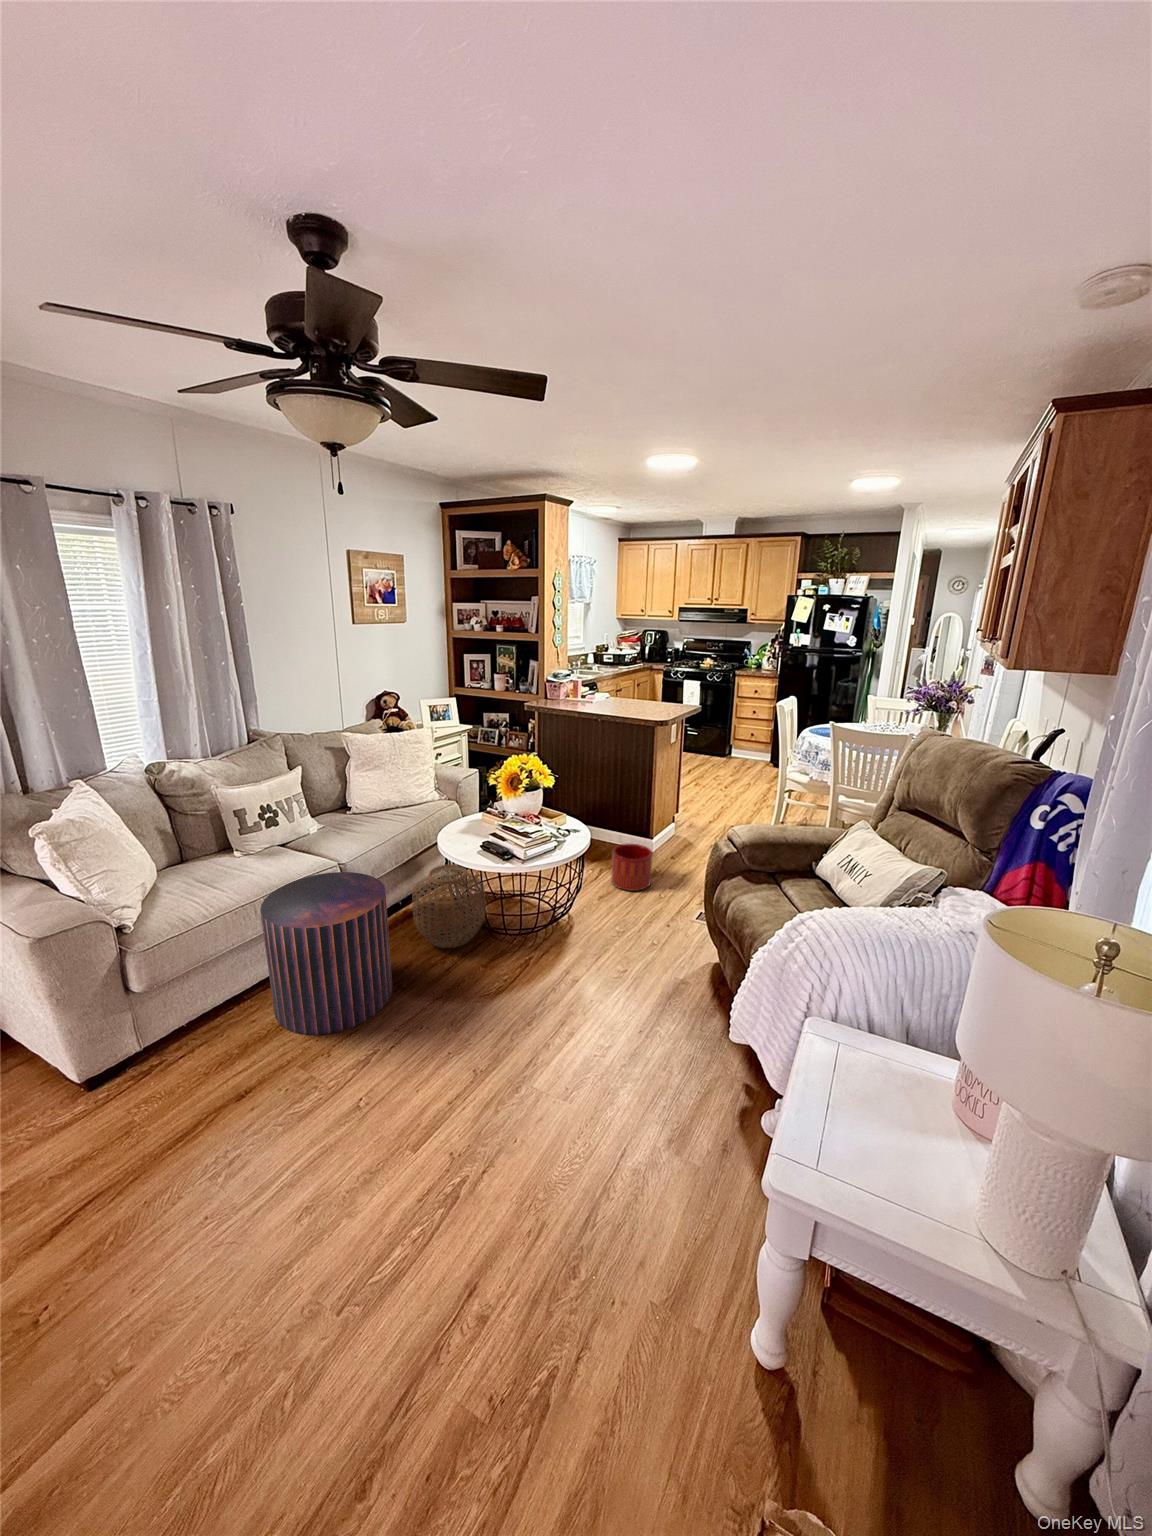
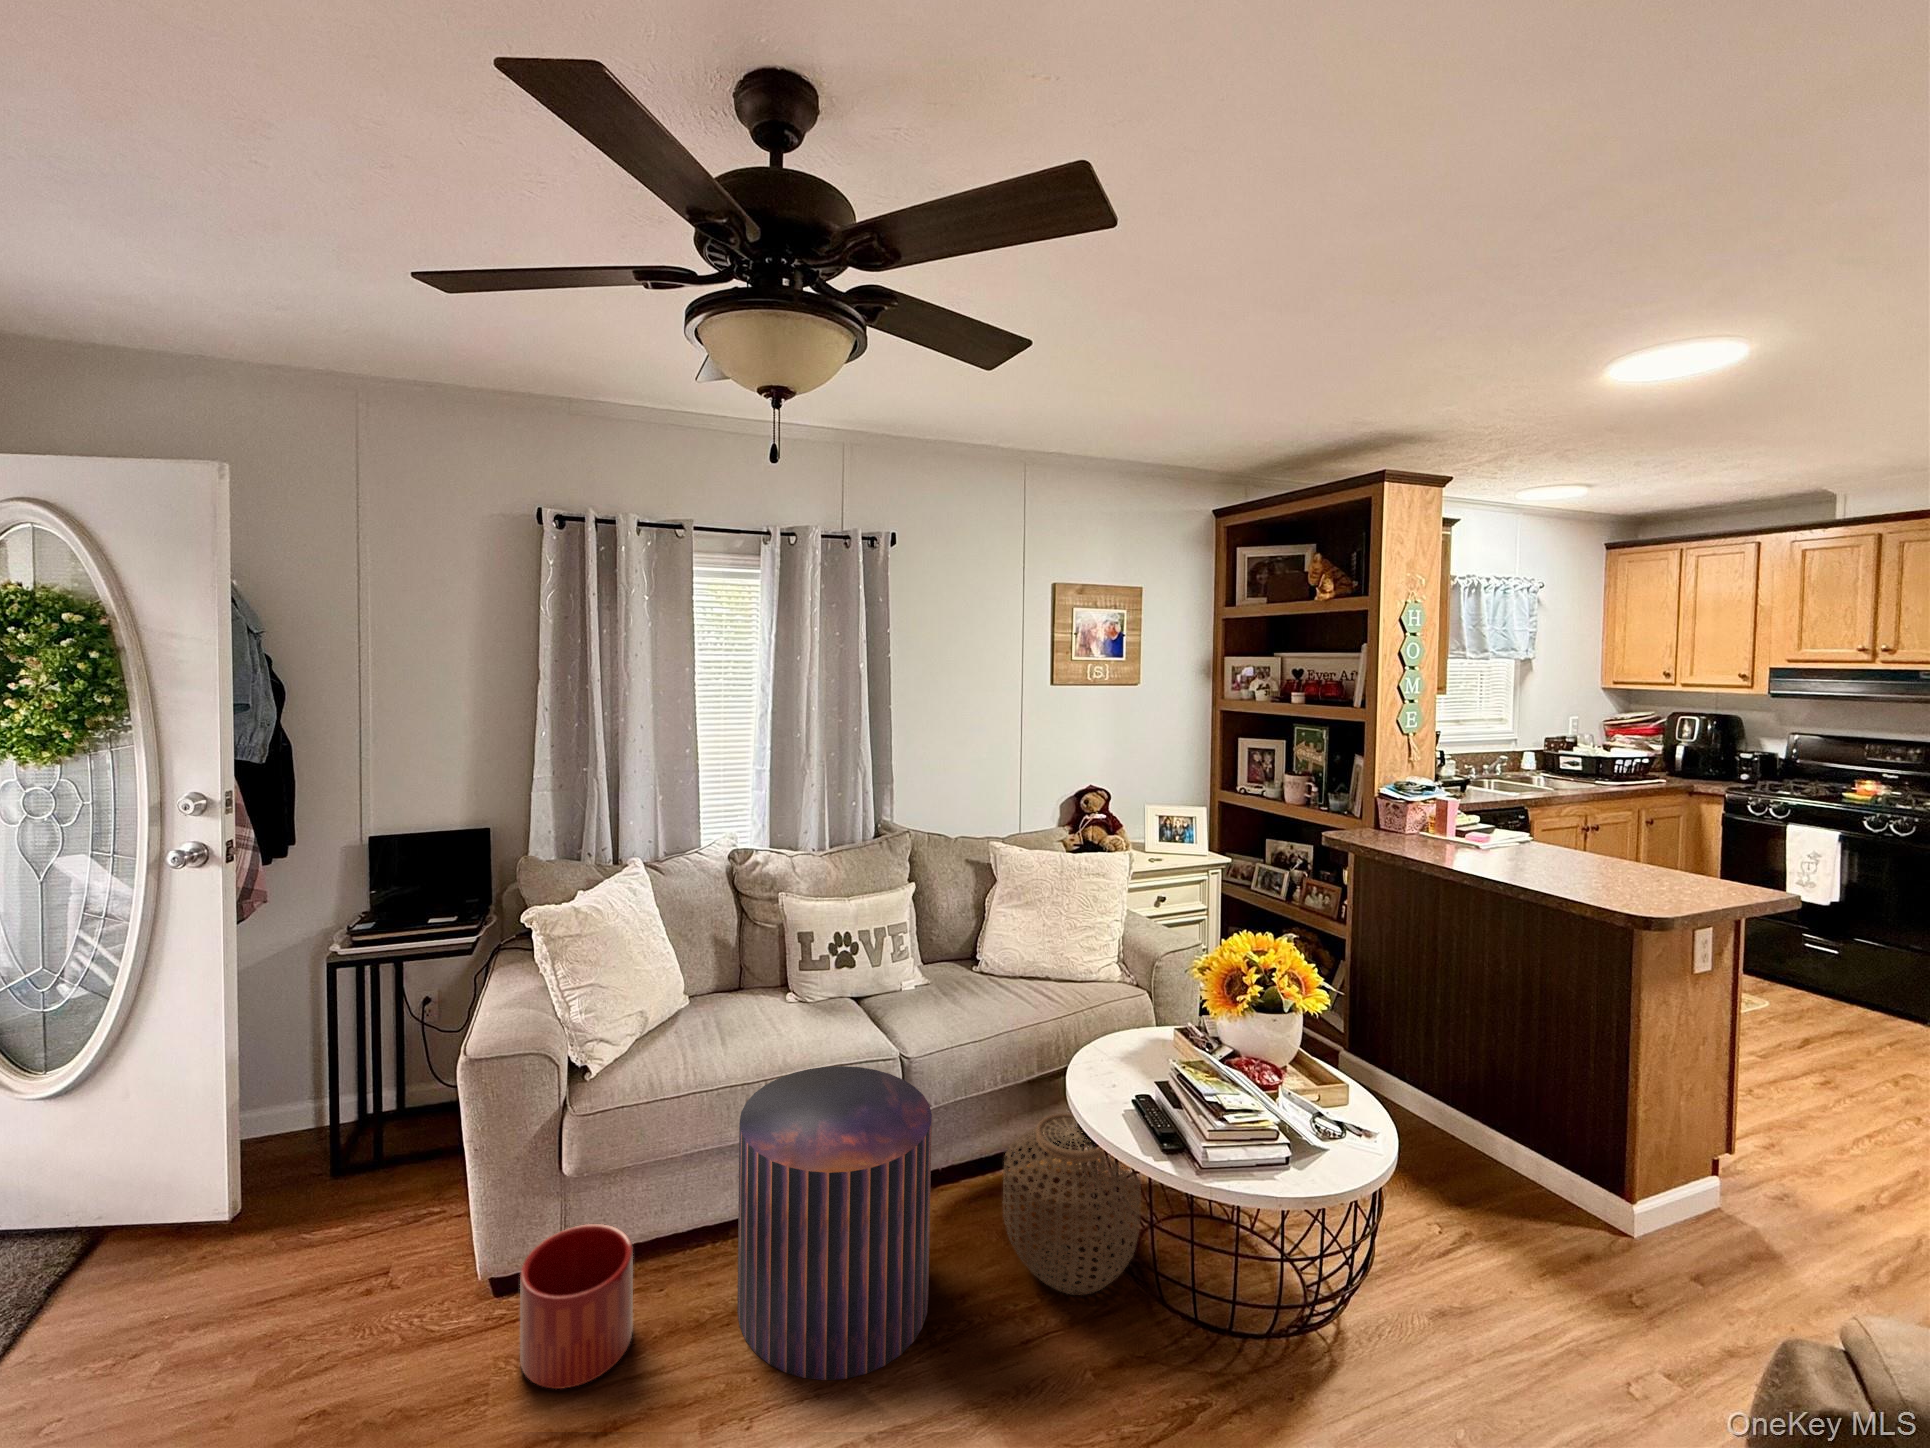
planter: present [611,844,652,891] -> present [520,1224,633,1389]

